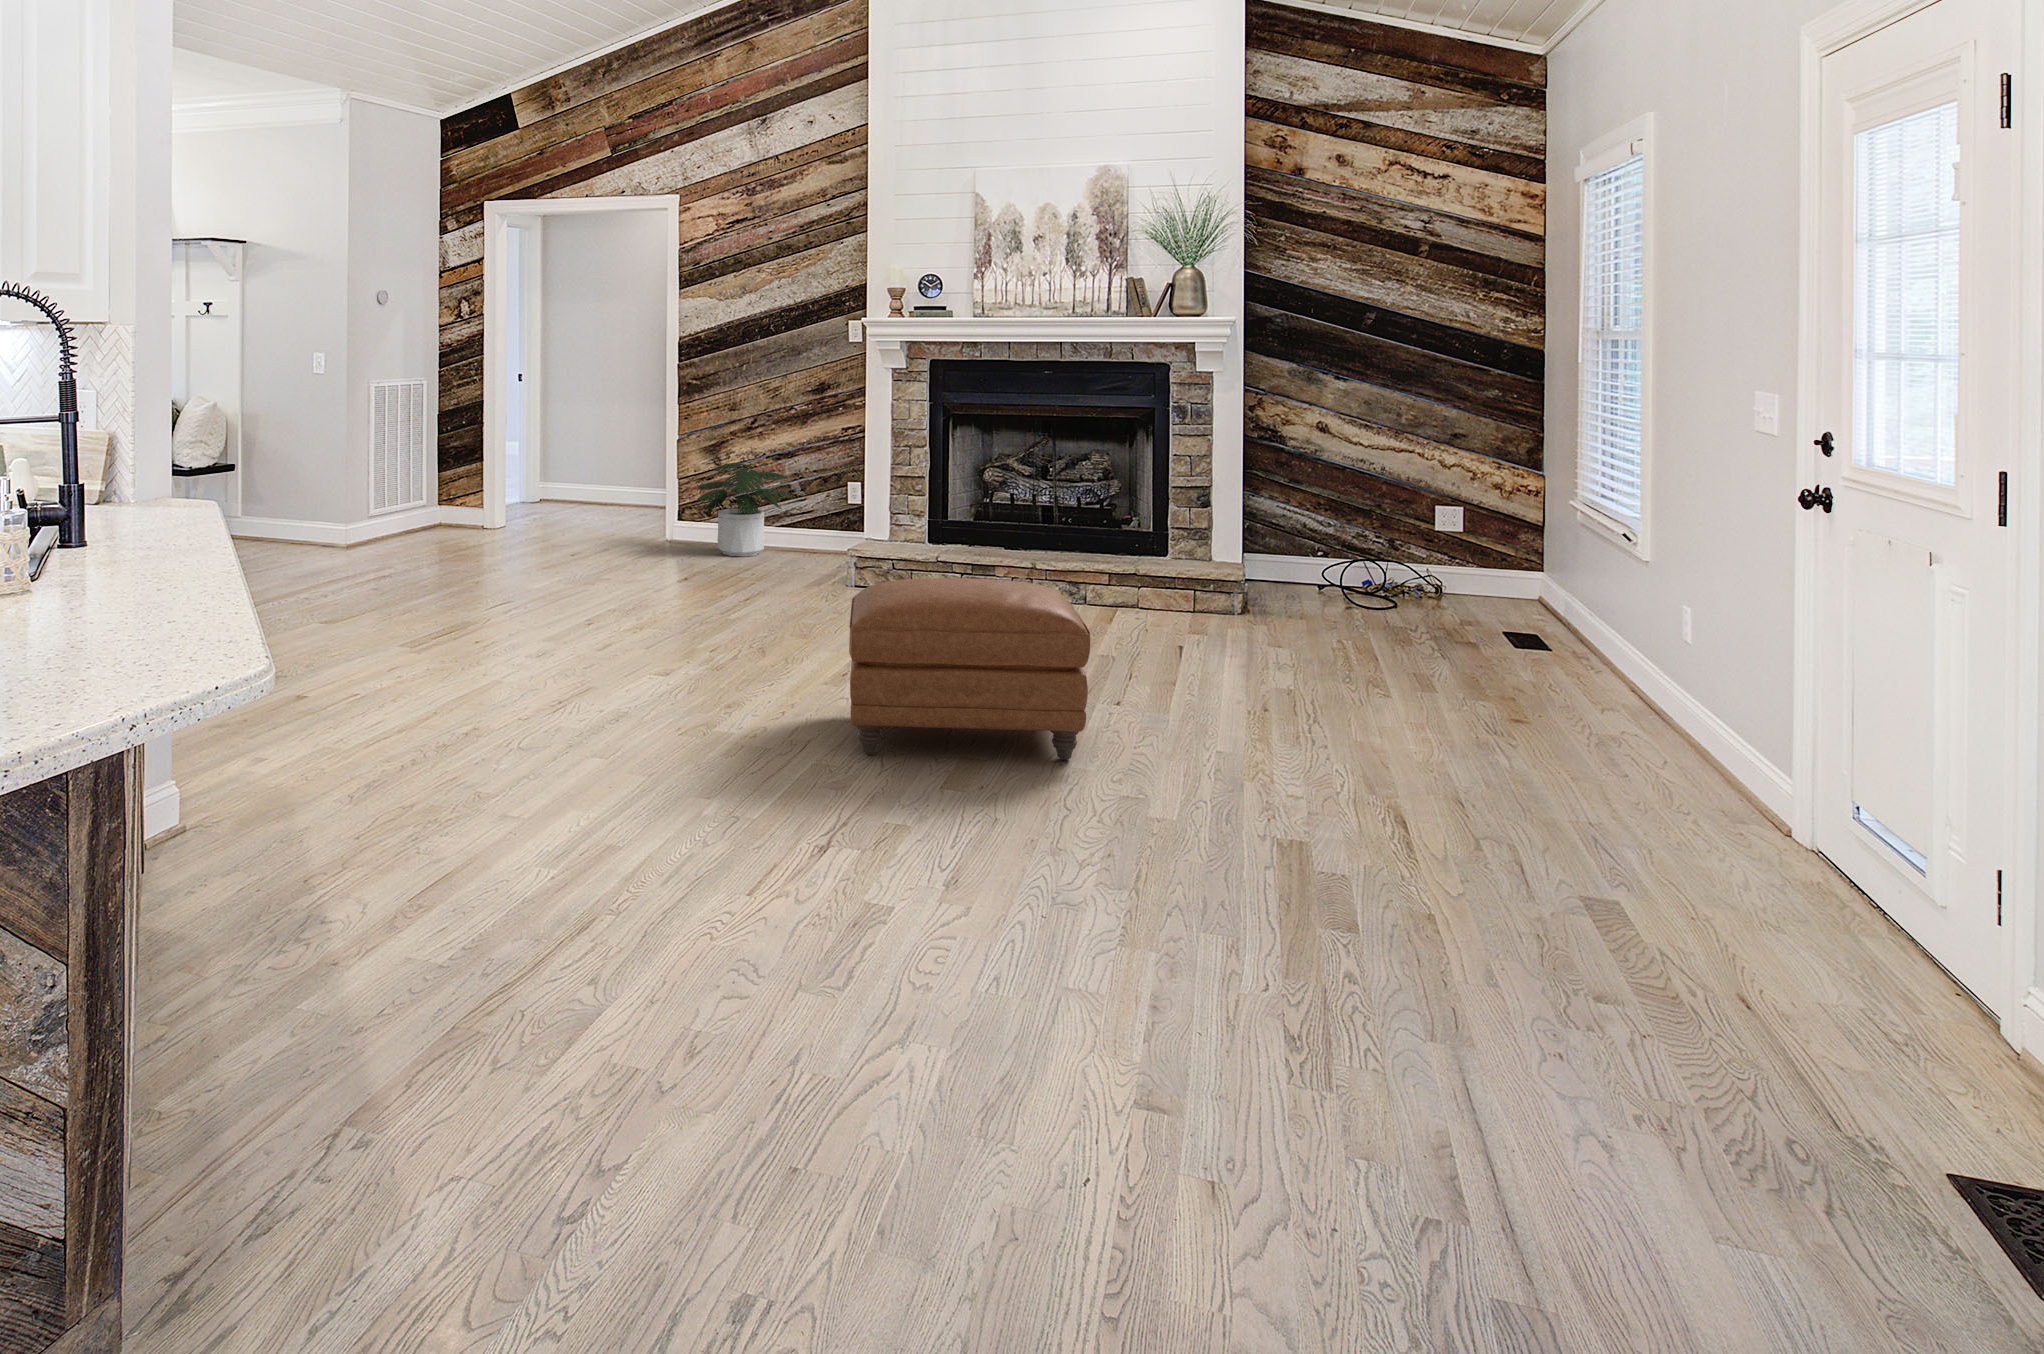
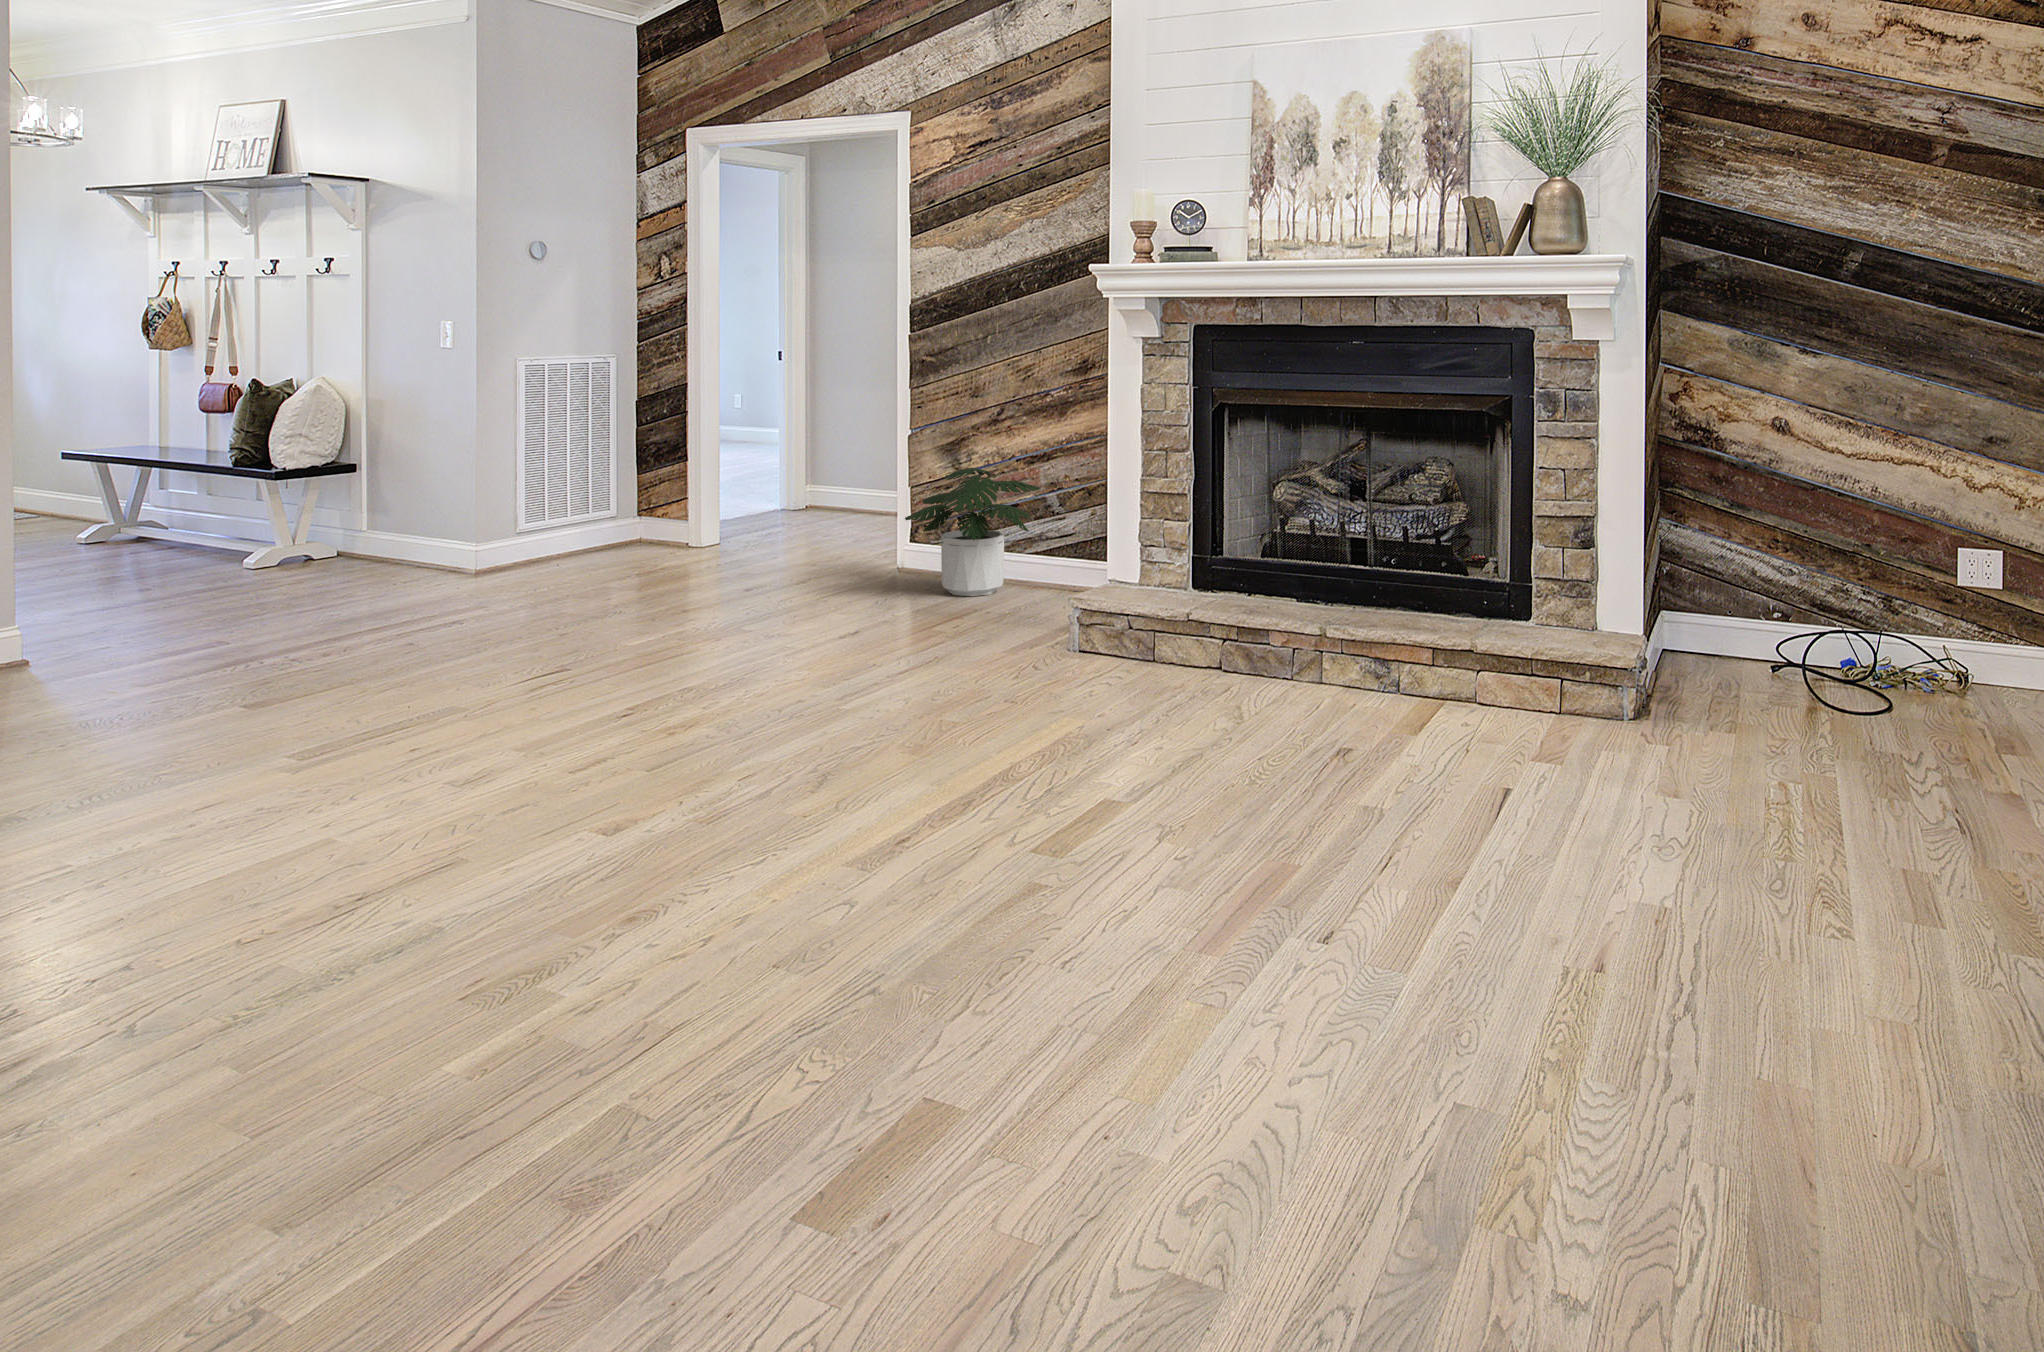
ottoman: present [849,578,1091,761] -> none [673,722,1210,1154]

